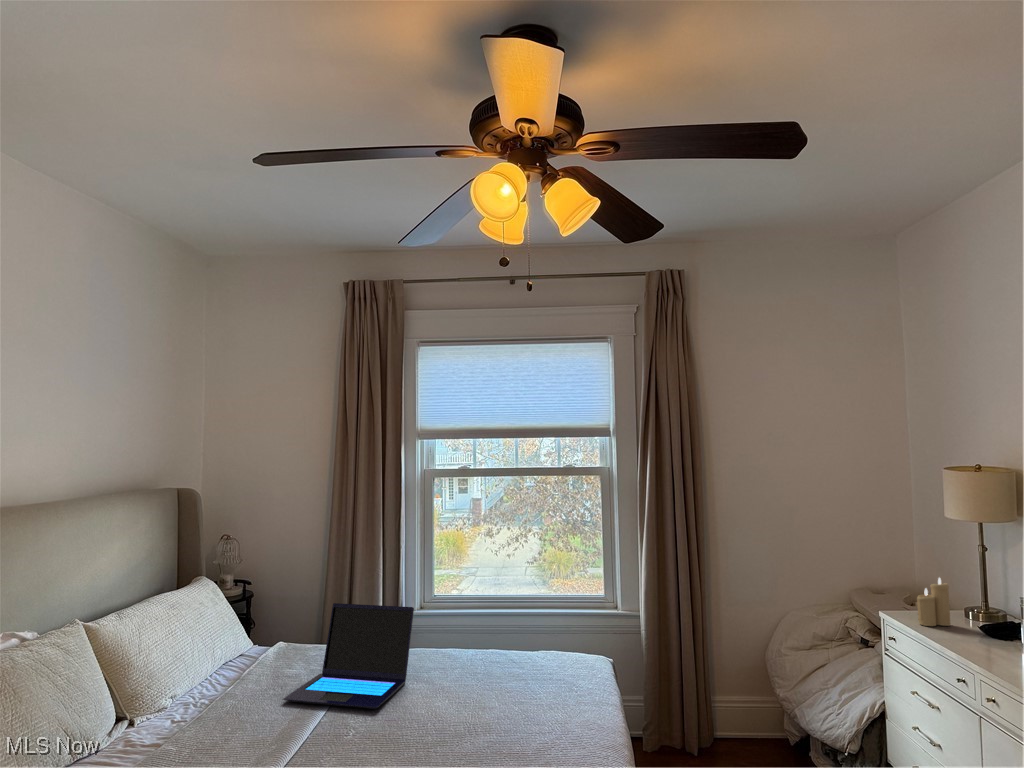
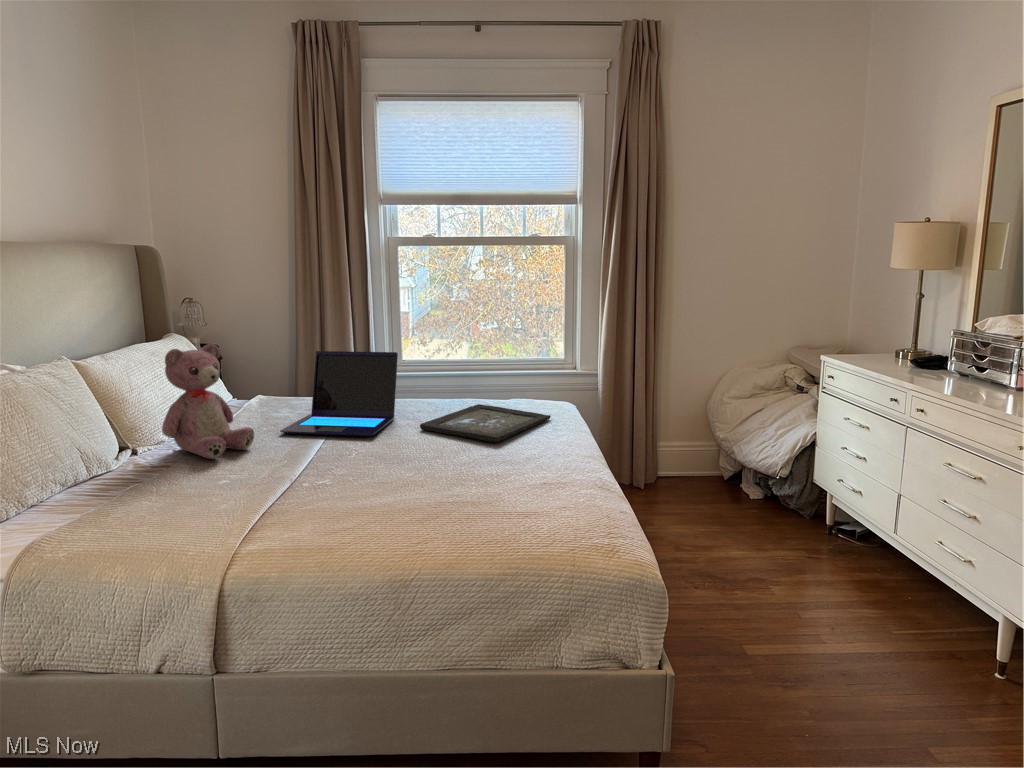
candle: present [917,578,950,626] -> none [856,323,887,365]
teddy bear: none [160,607,253,739] -> present [162,344,254,459]
tray: none [429,663,572,723] -> present [420,404,551,442]

